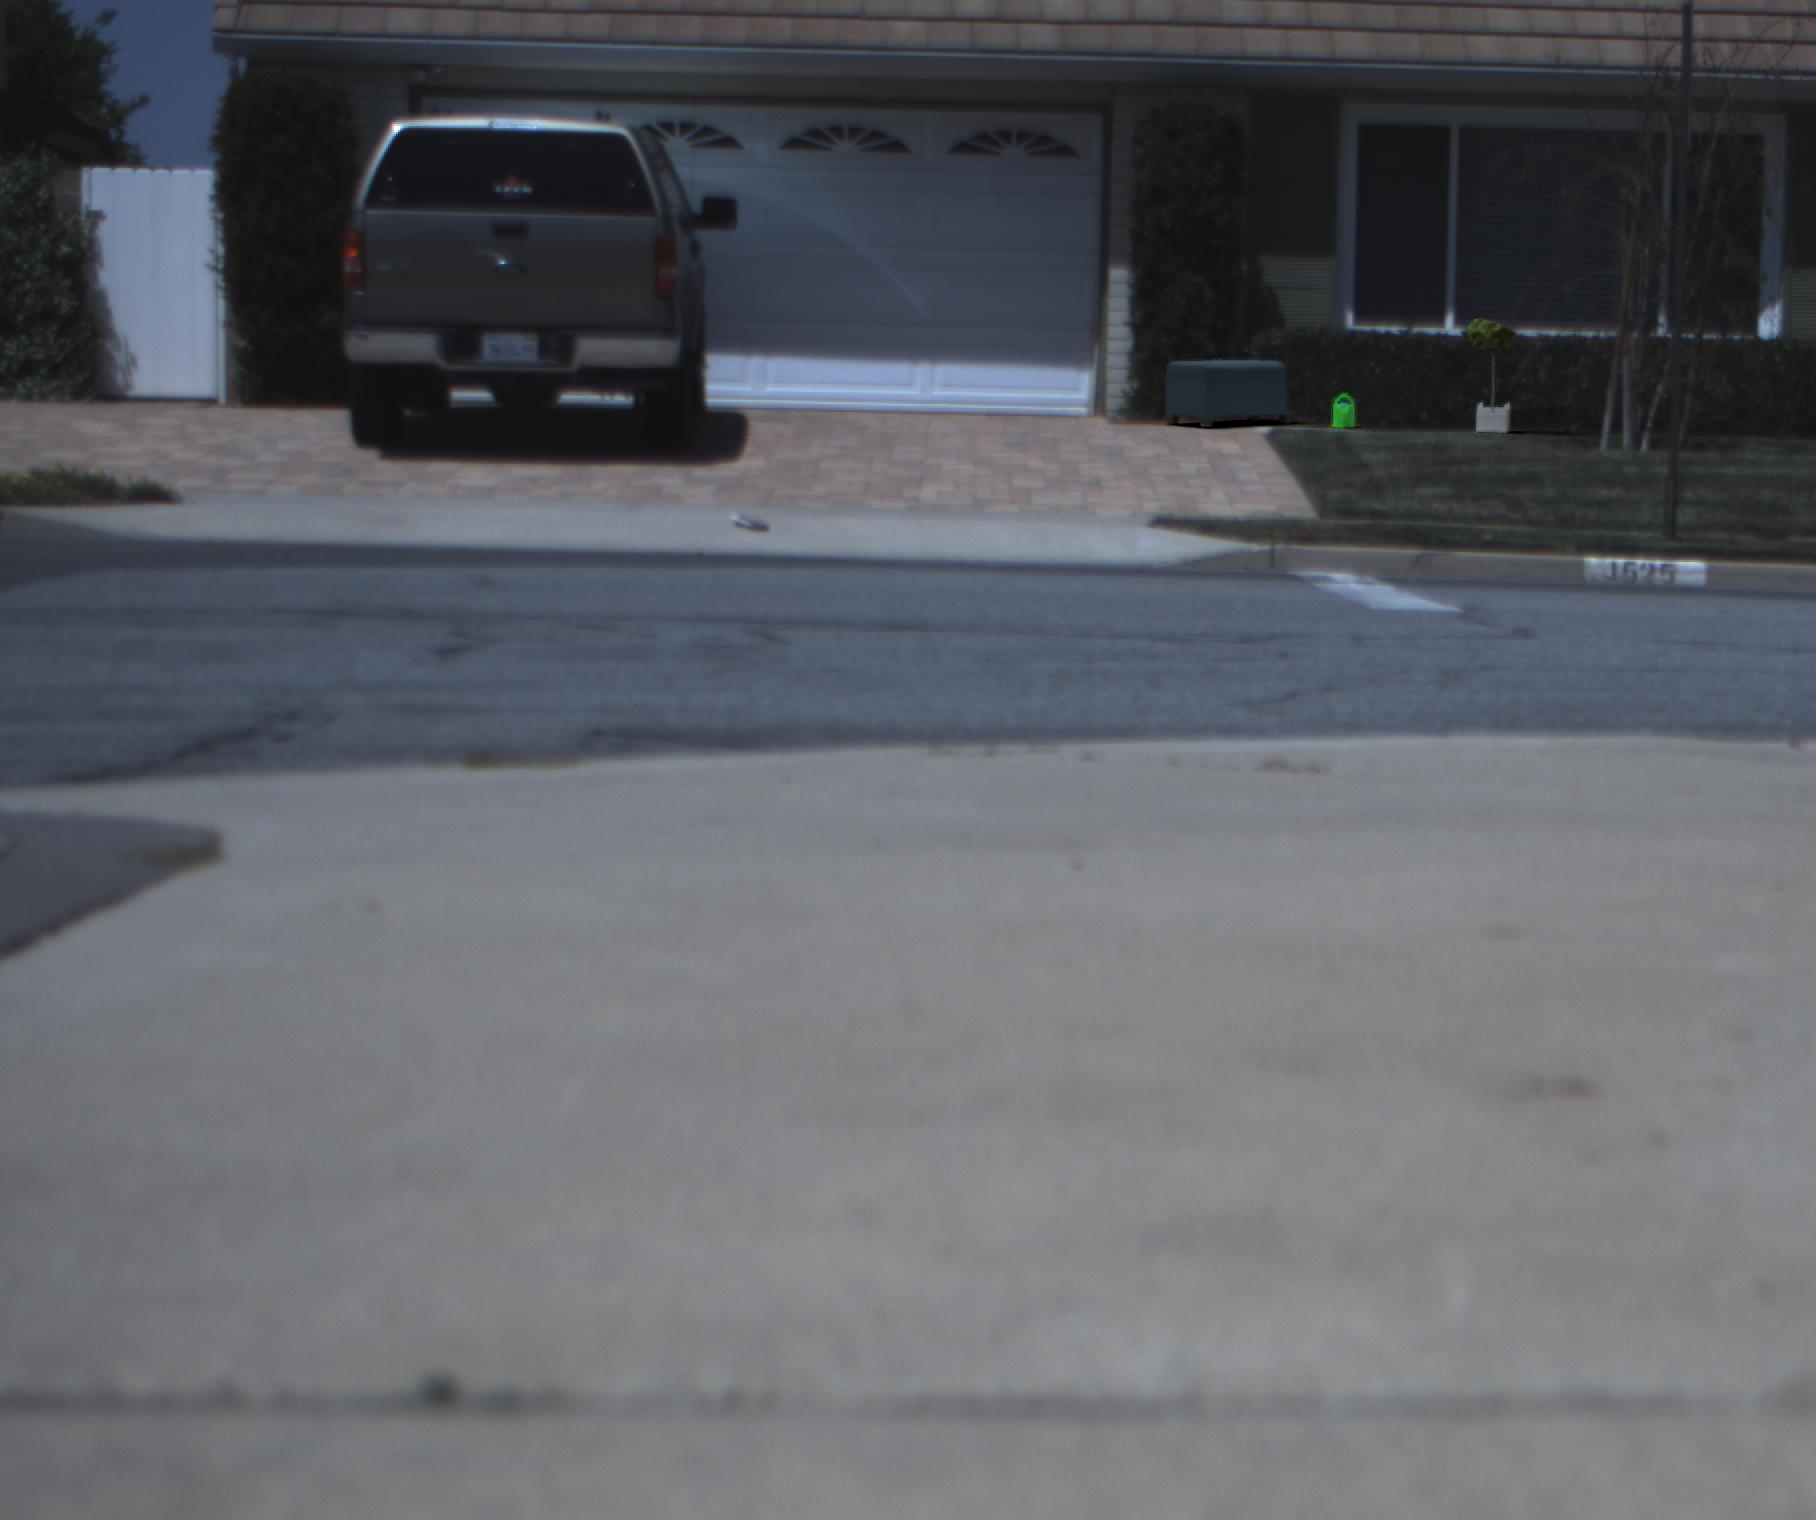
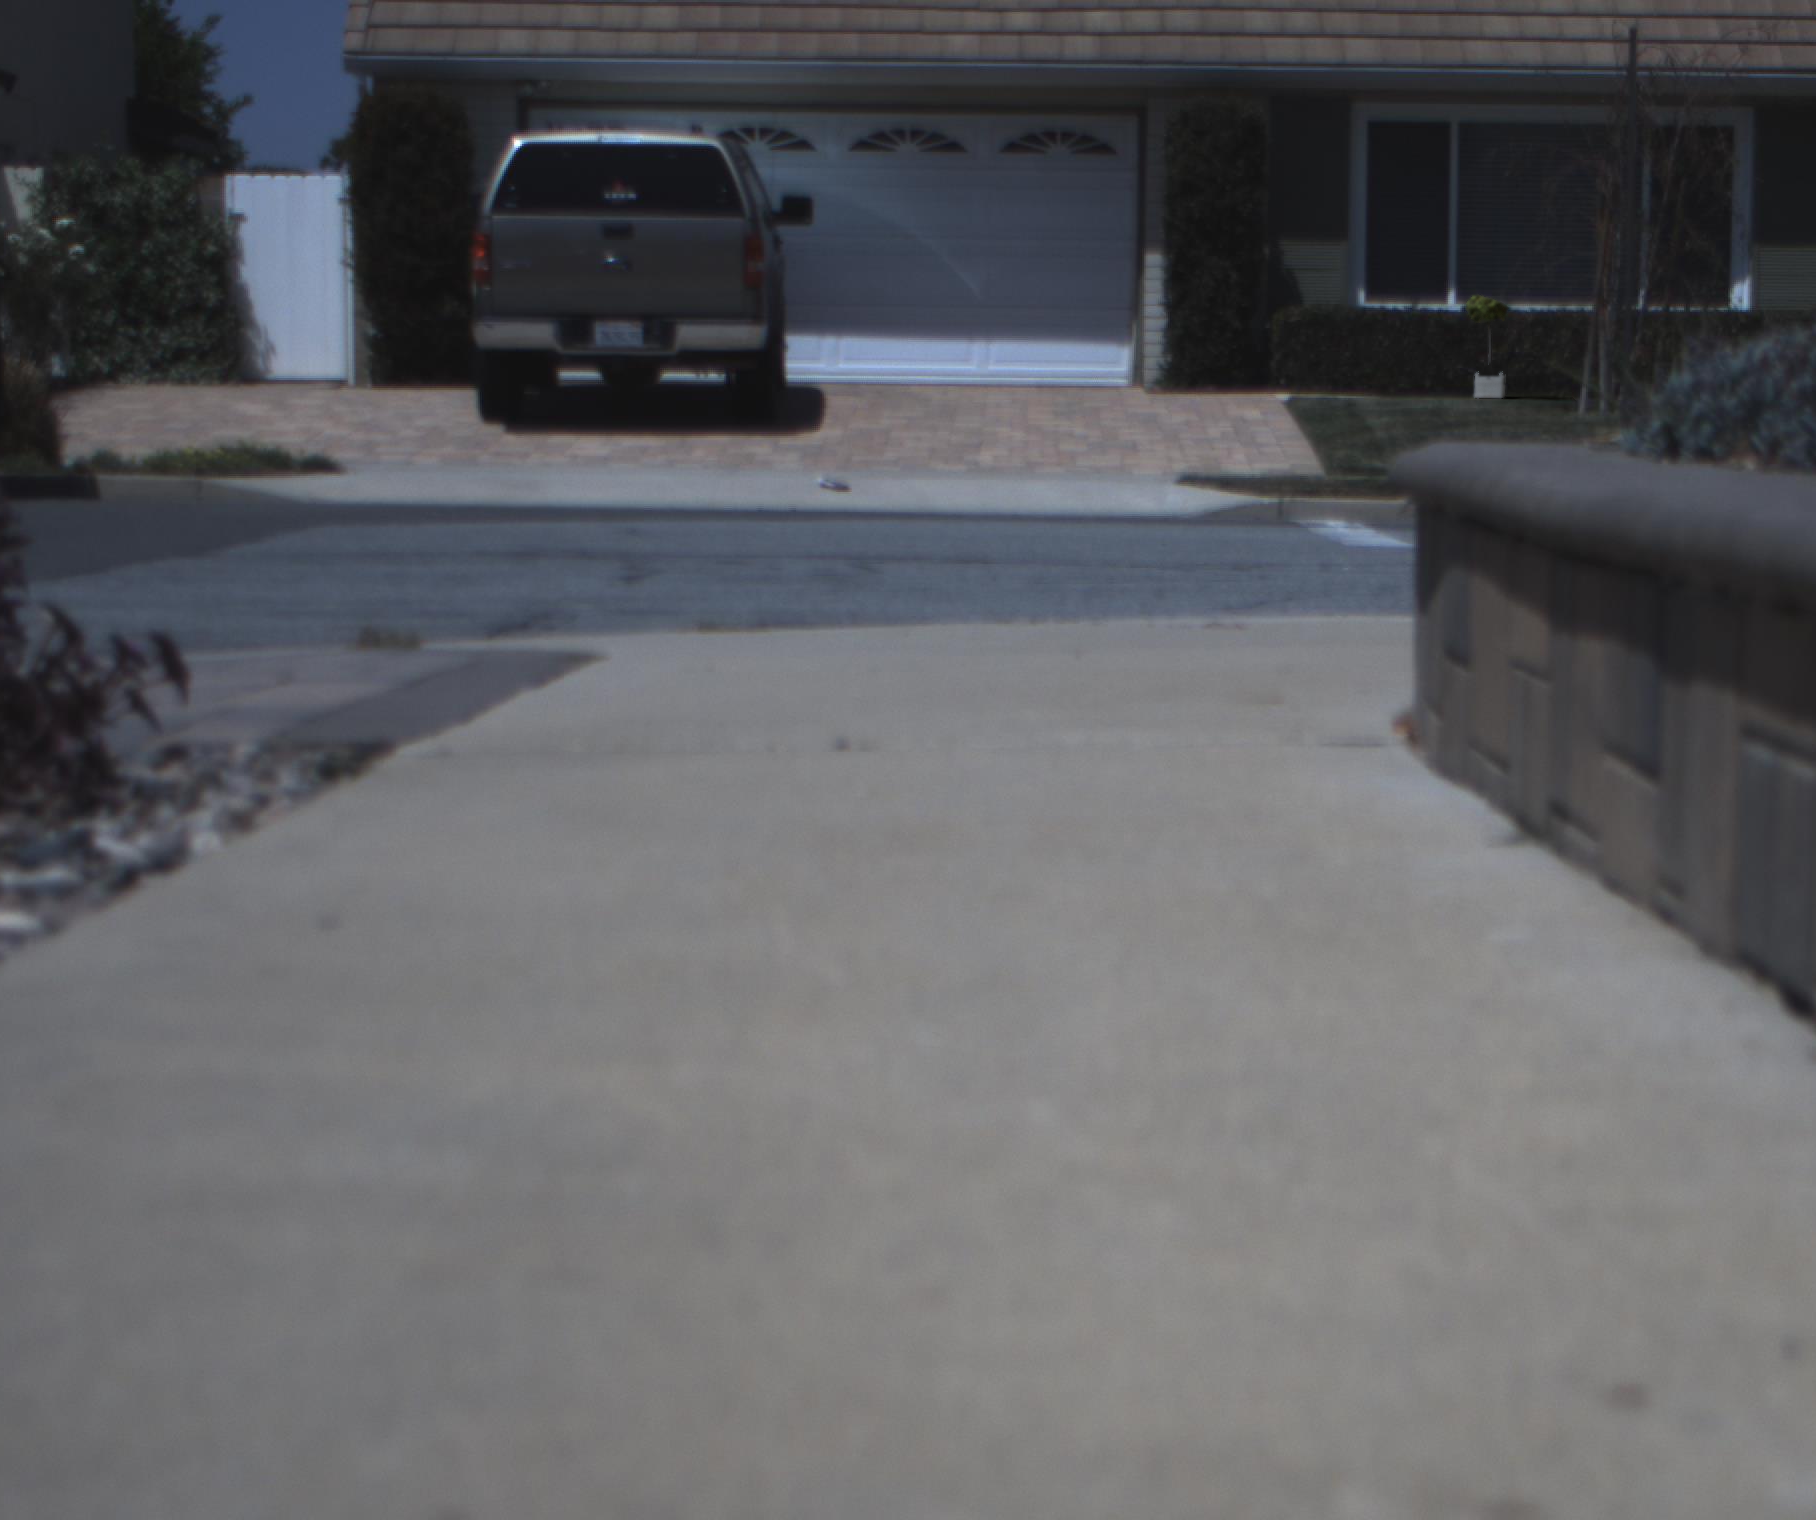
bench: present [1165,360,1293,427] -> none [1195,336,1311,396]
watering can: present [1332,394,1355,427] -> none [1344,365,1367,395]

